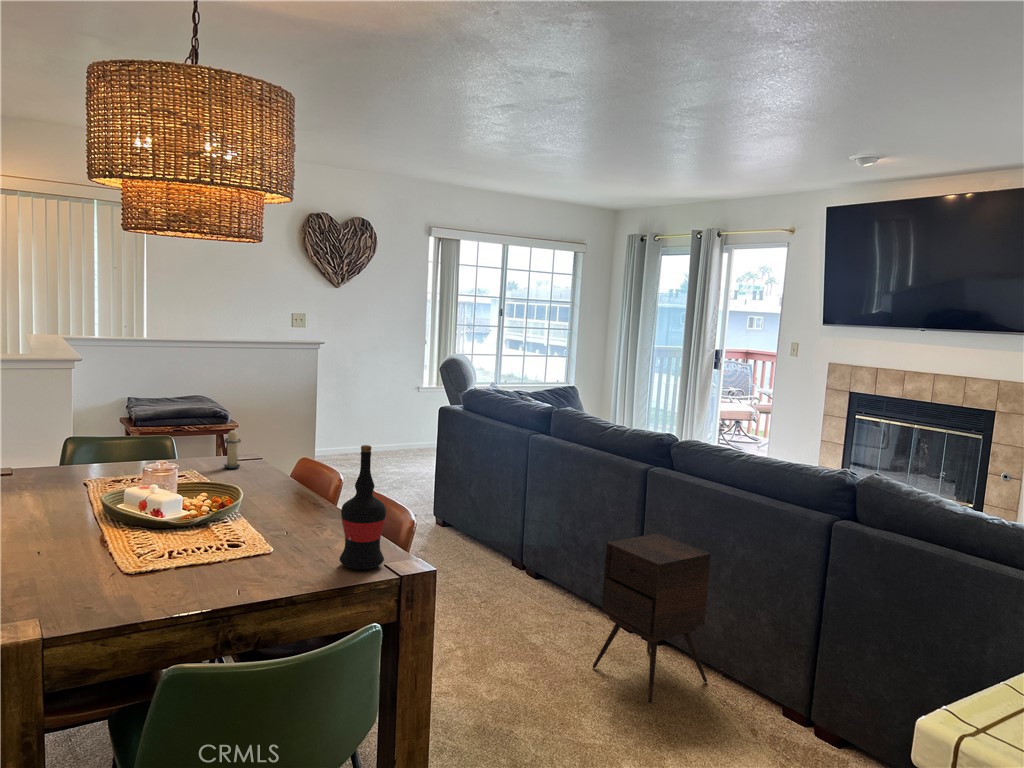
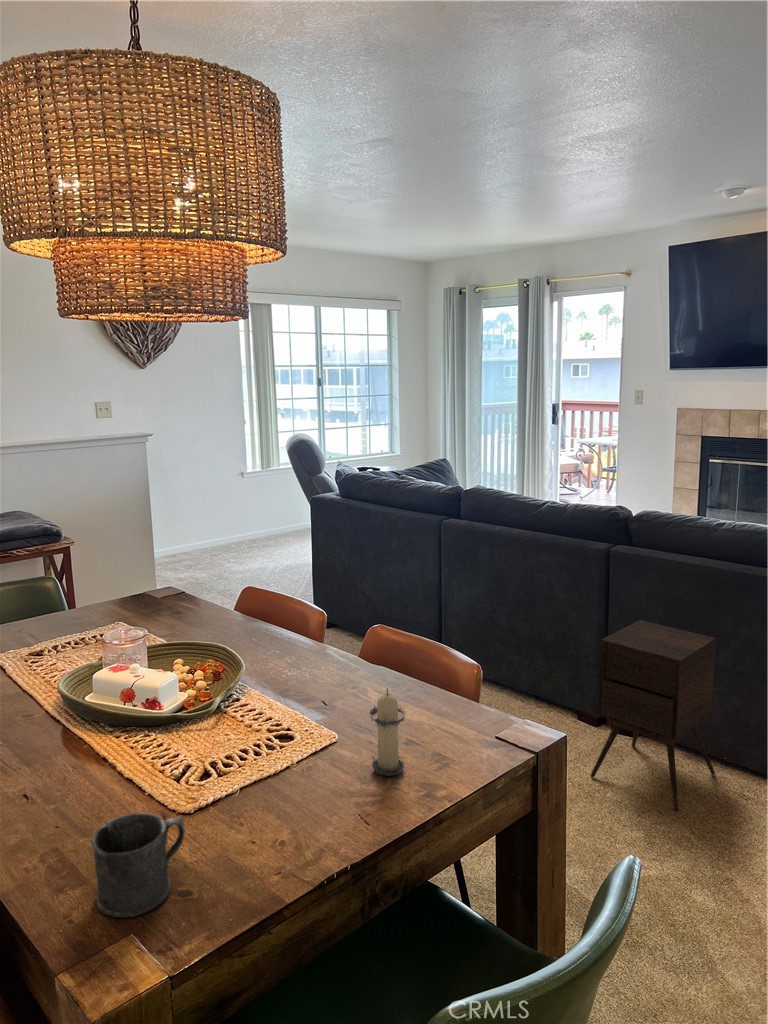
candle: present [224,430,241,469] -> present [370,689,405,776]
wine bottle: present [340,445,386,569] -> none [441,586,499,751]
mug: none [32,553,100,612] -> present [92,813,185,917]

